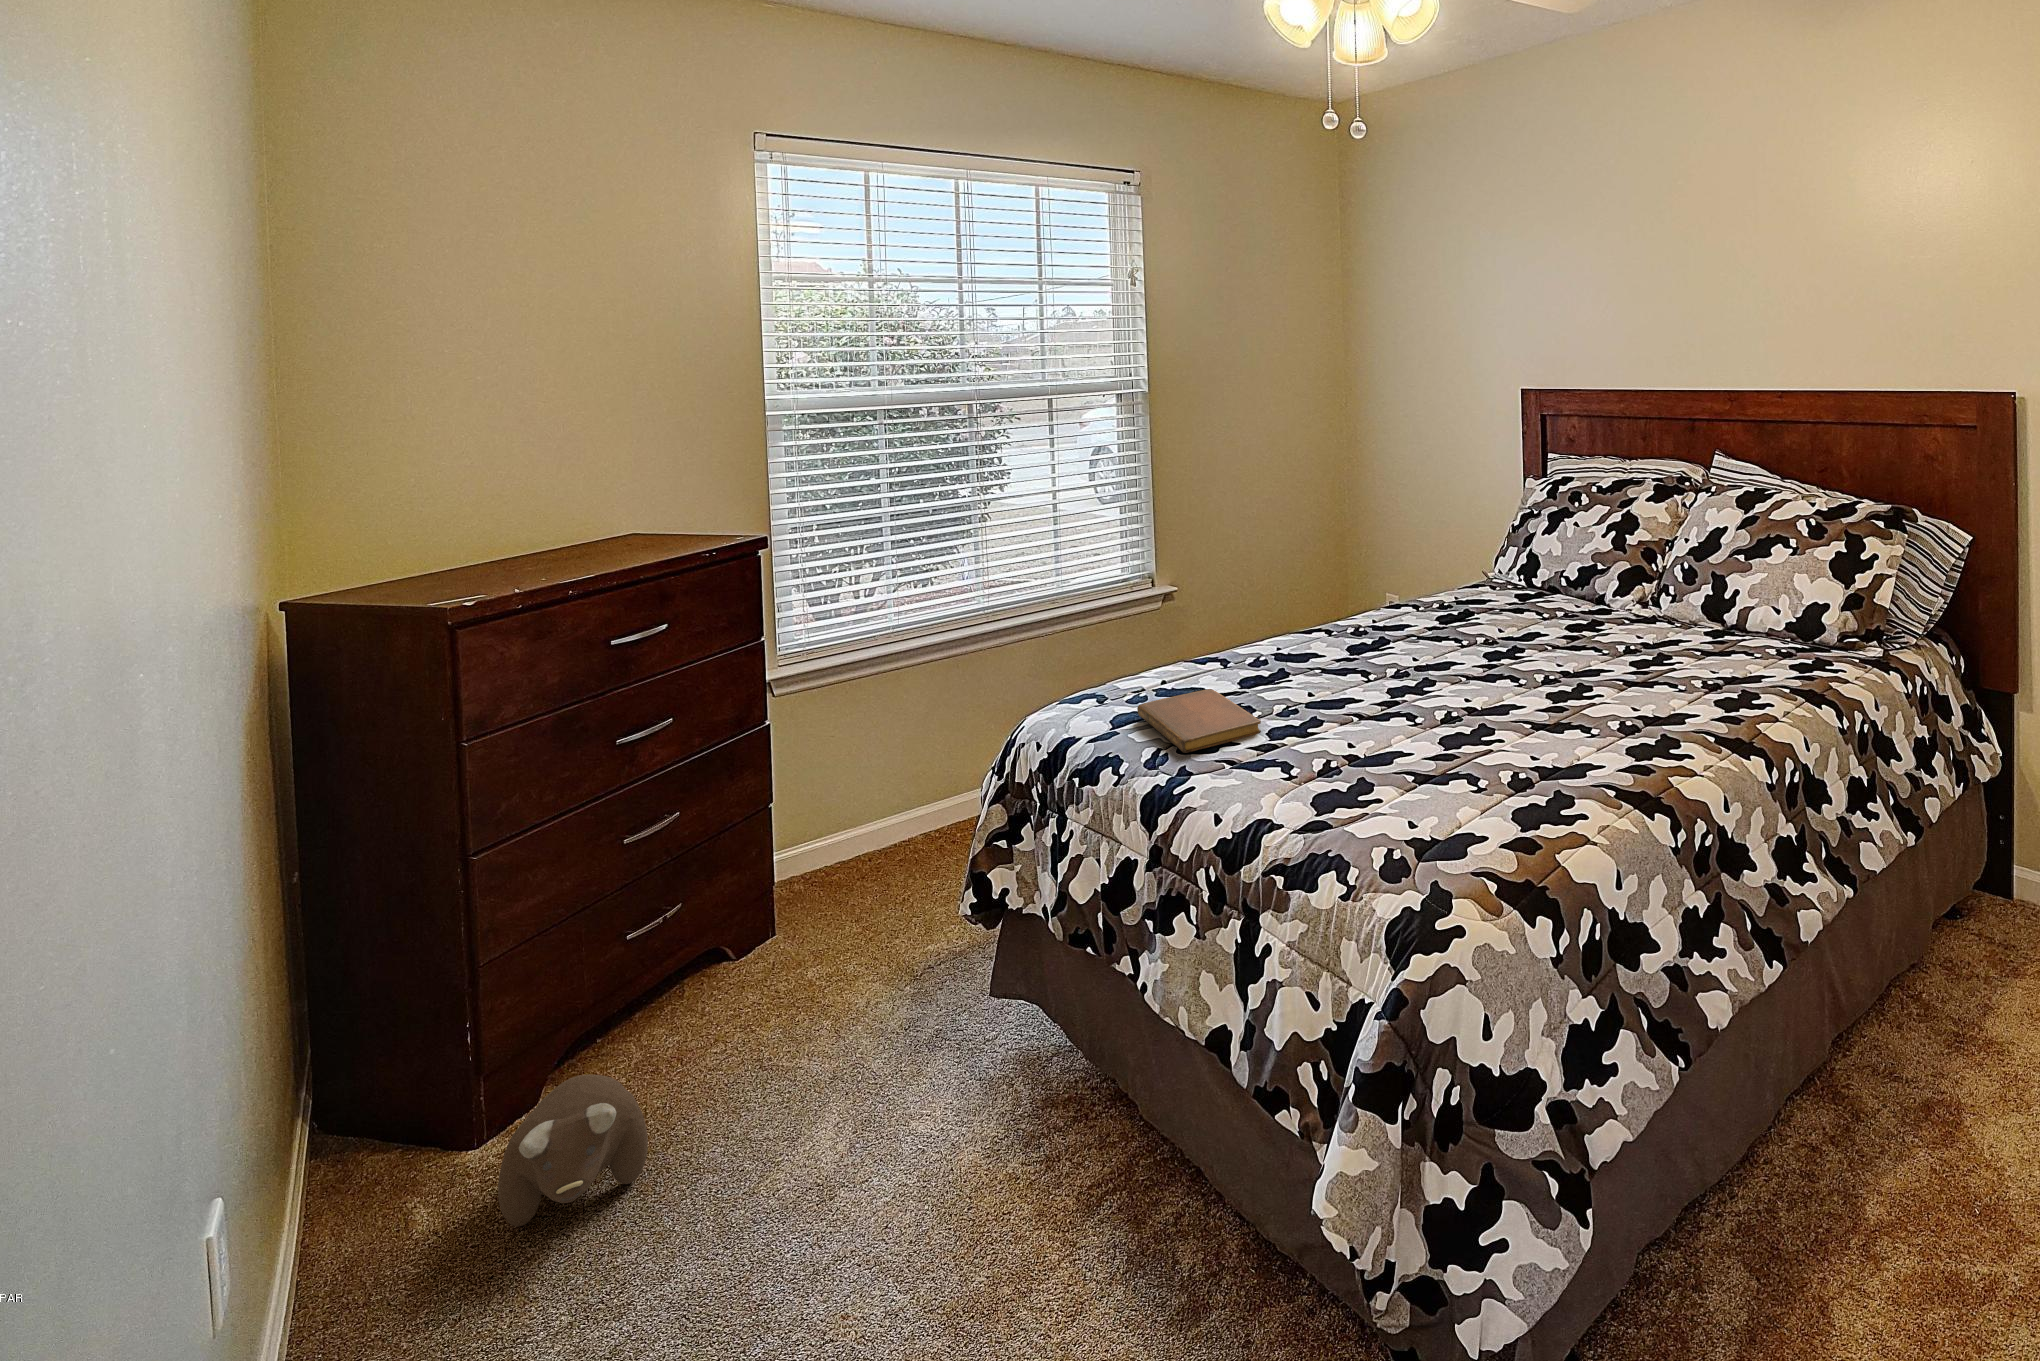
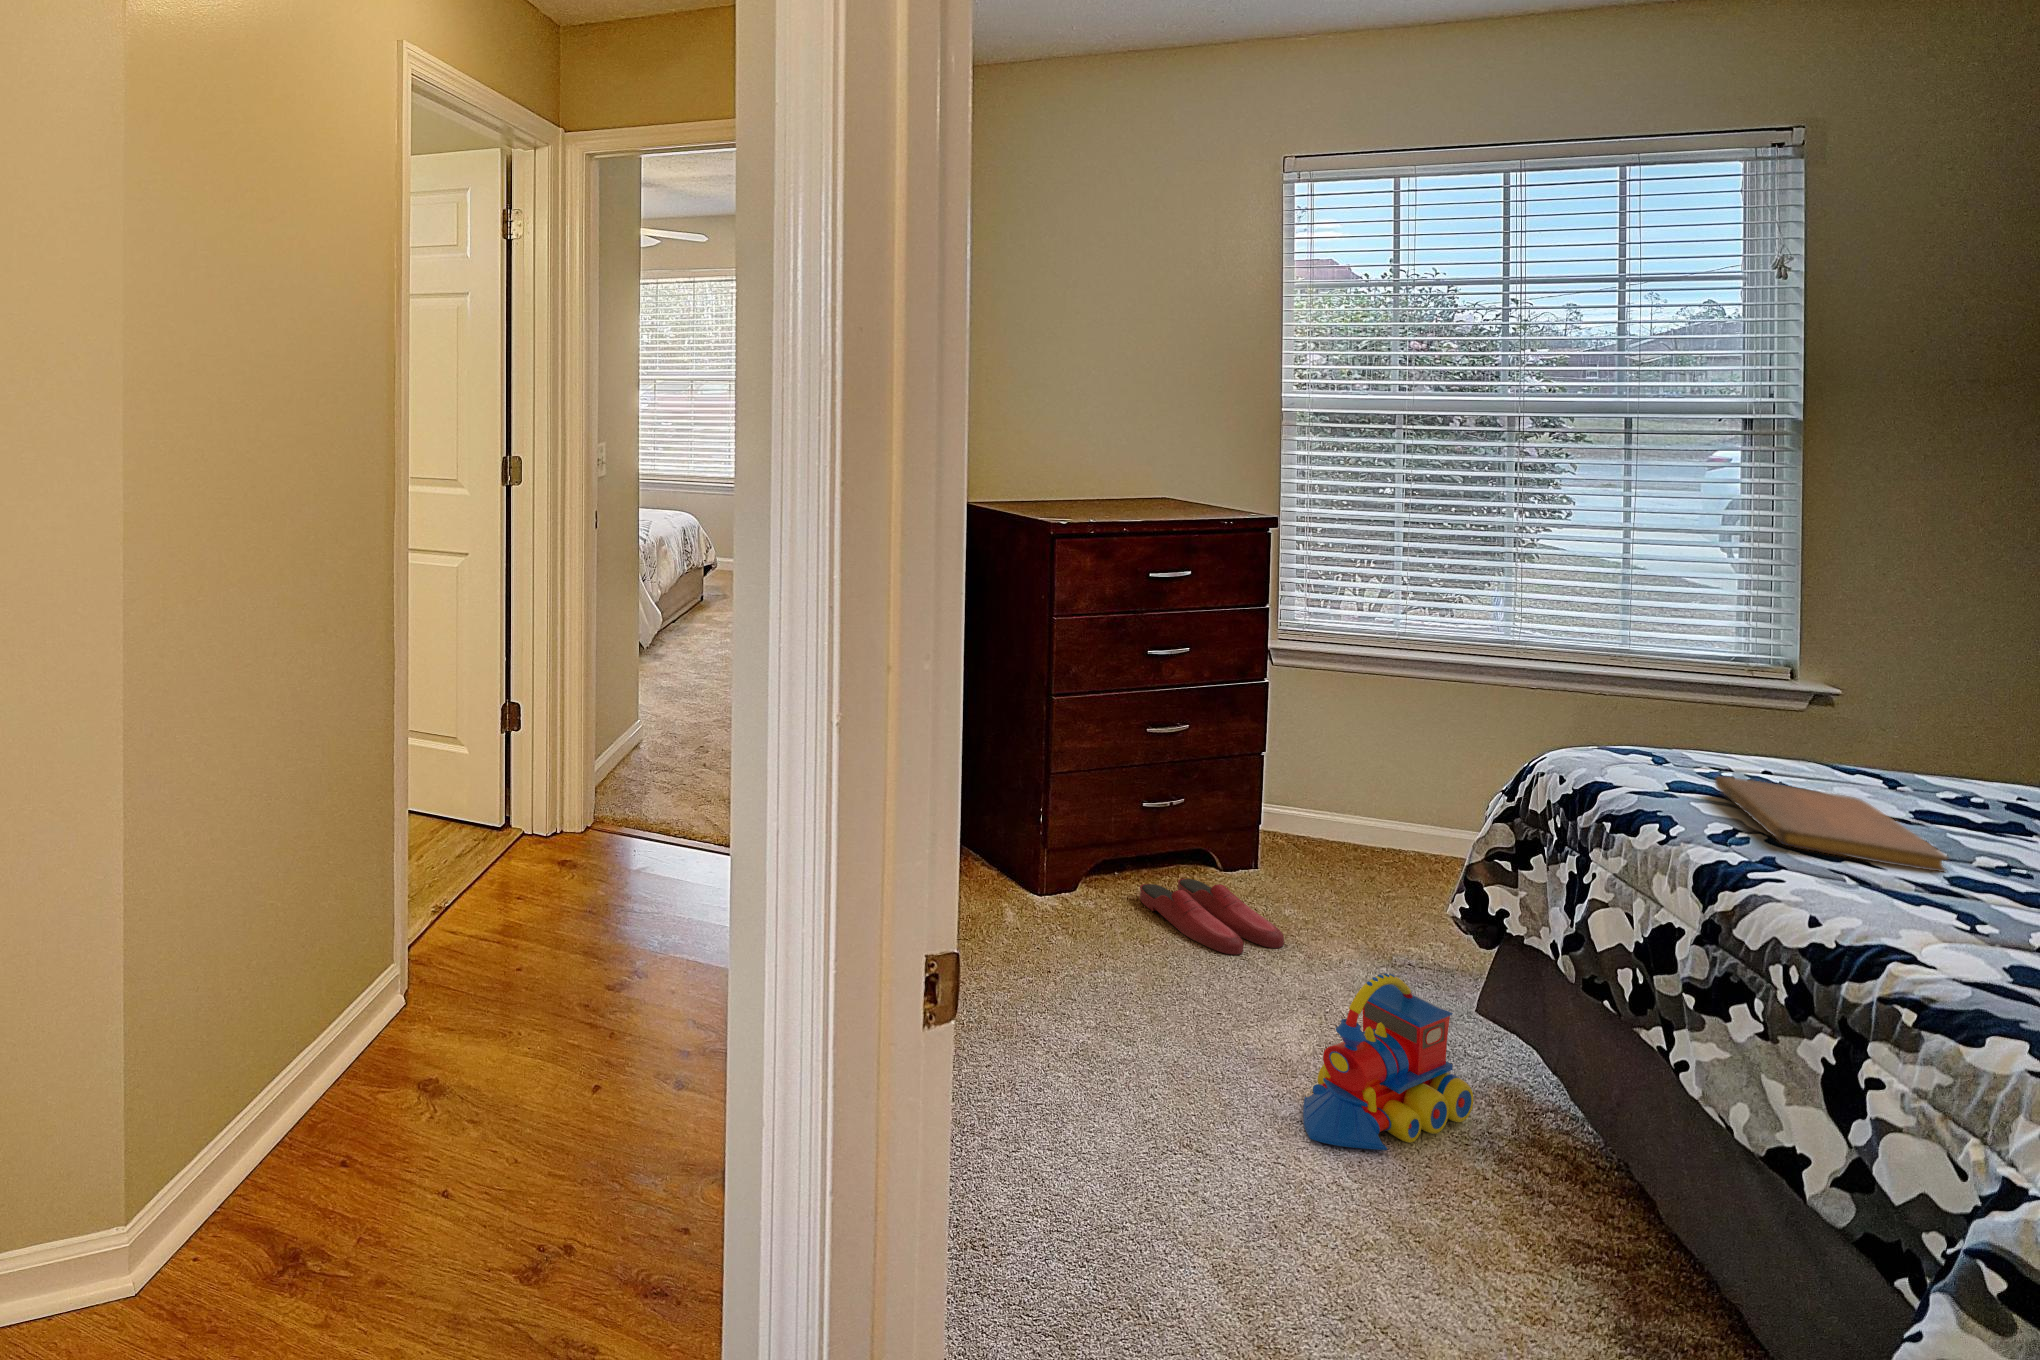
slippers: none [633,989,808,1083] -> present [1140,879,1284,955]
toy train: none [848,1017,994,1263] -> present [1303,973,1473,1150]
plush toy: present [498,1074,648,1227] -> none [1050,869,1147,970]

